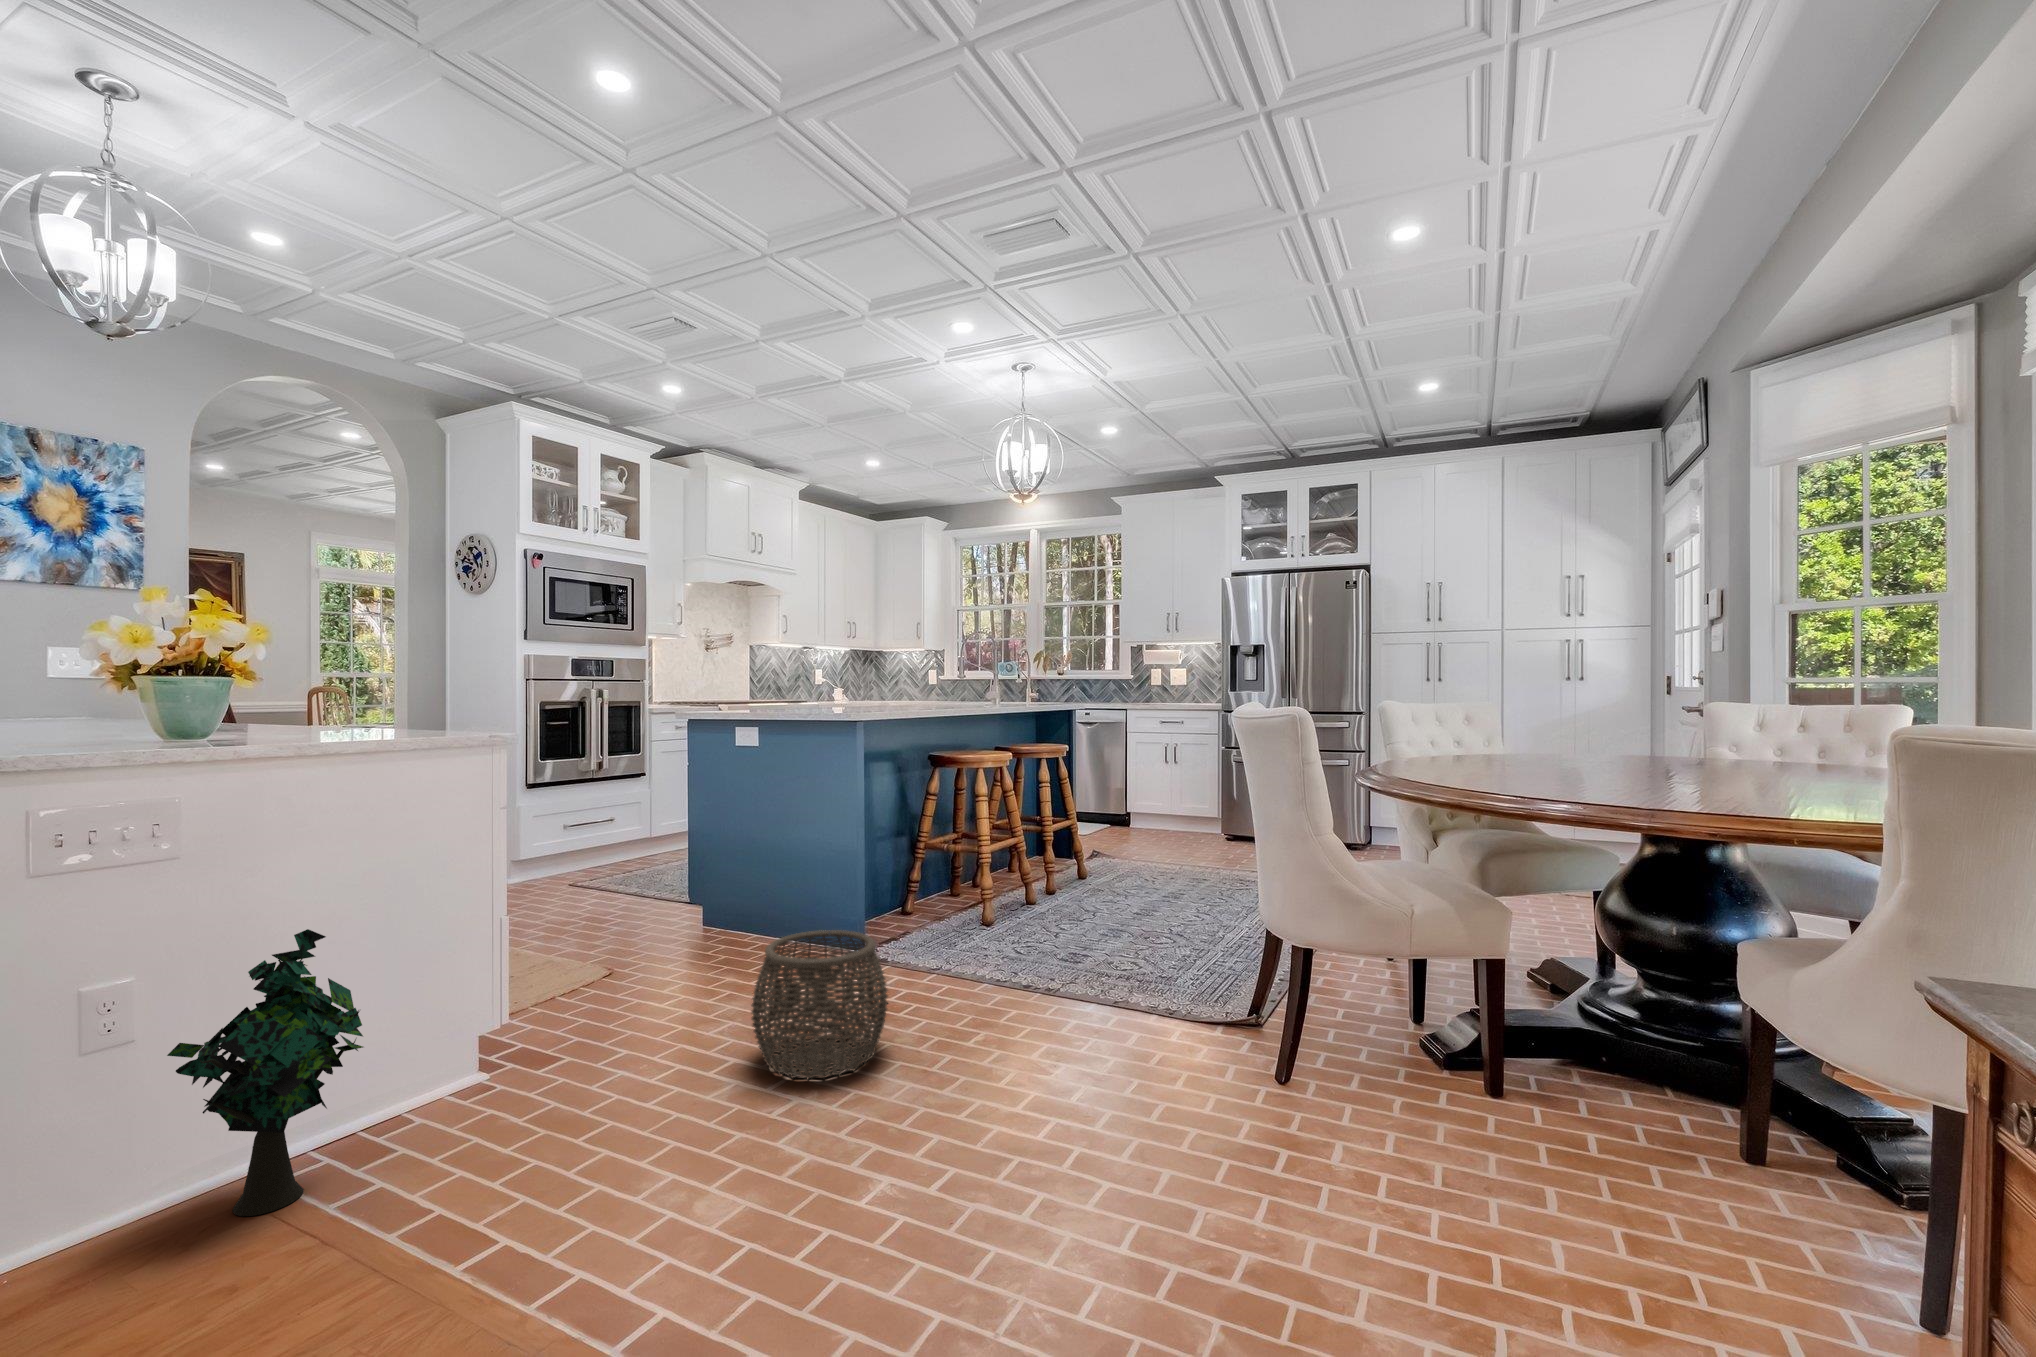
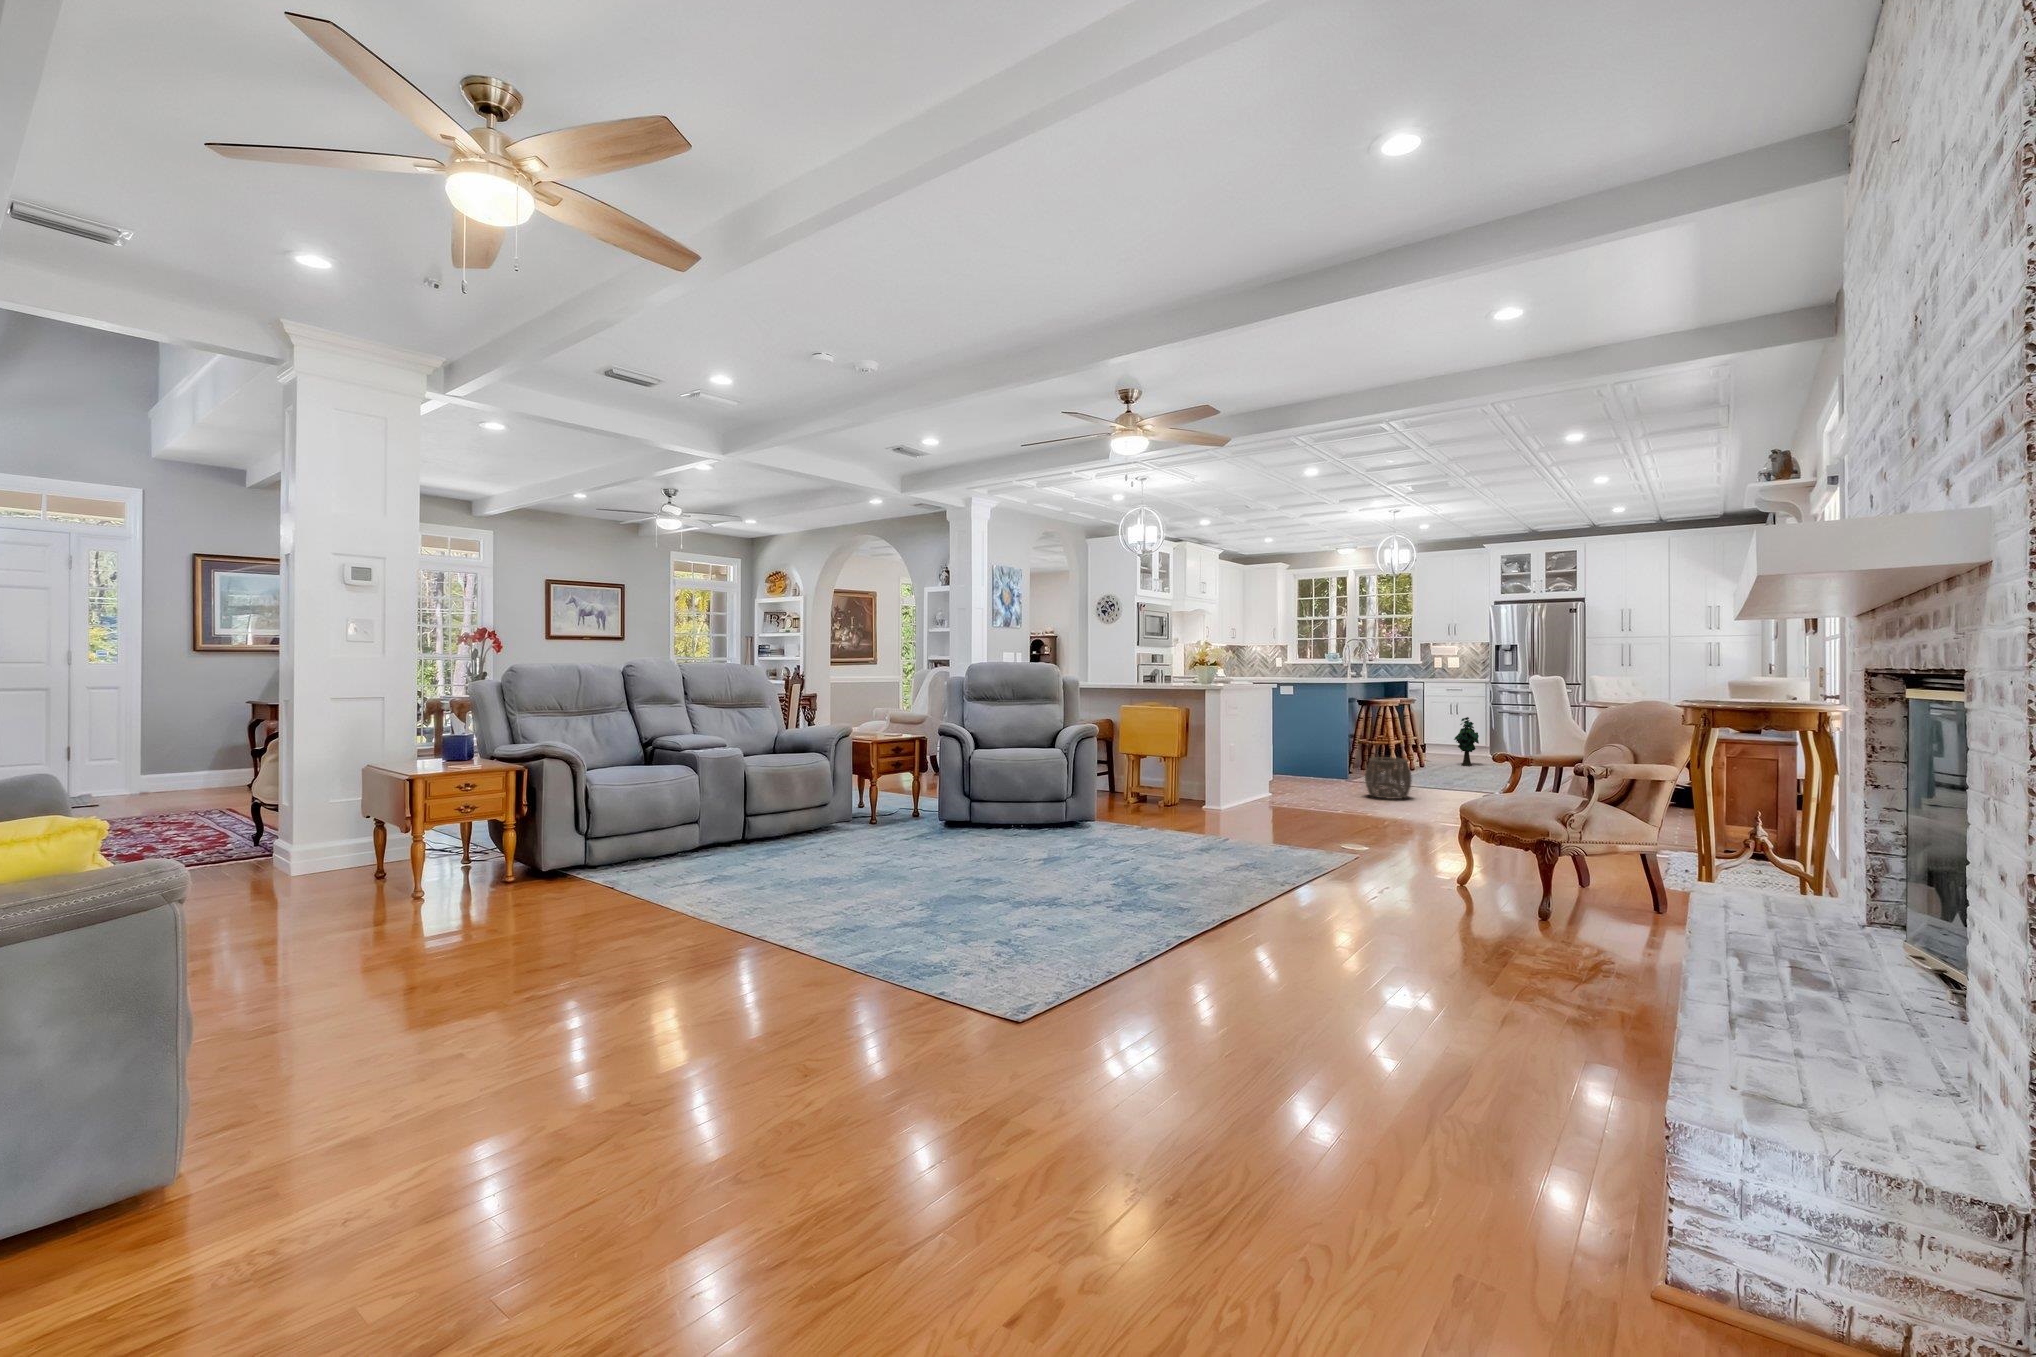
decorative plant: present [167,929,363,1216] -> present [1454,717,1479,766]

